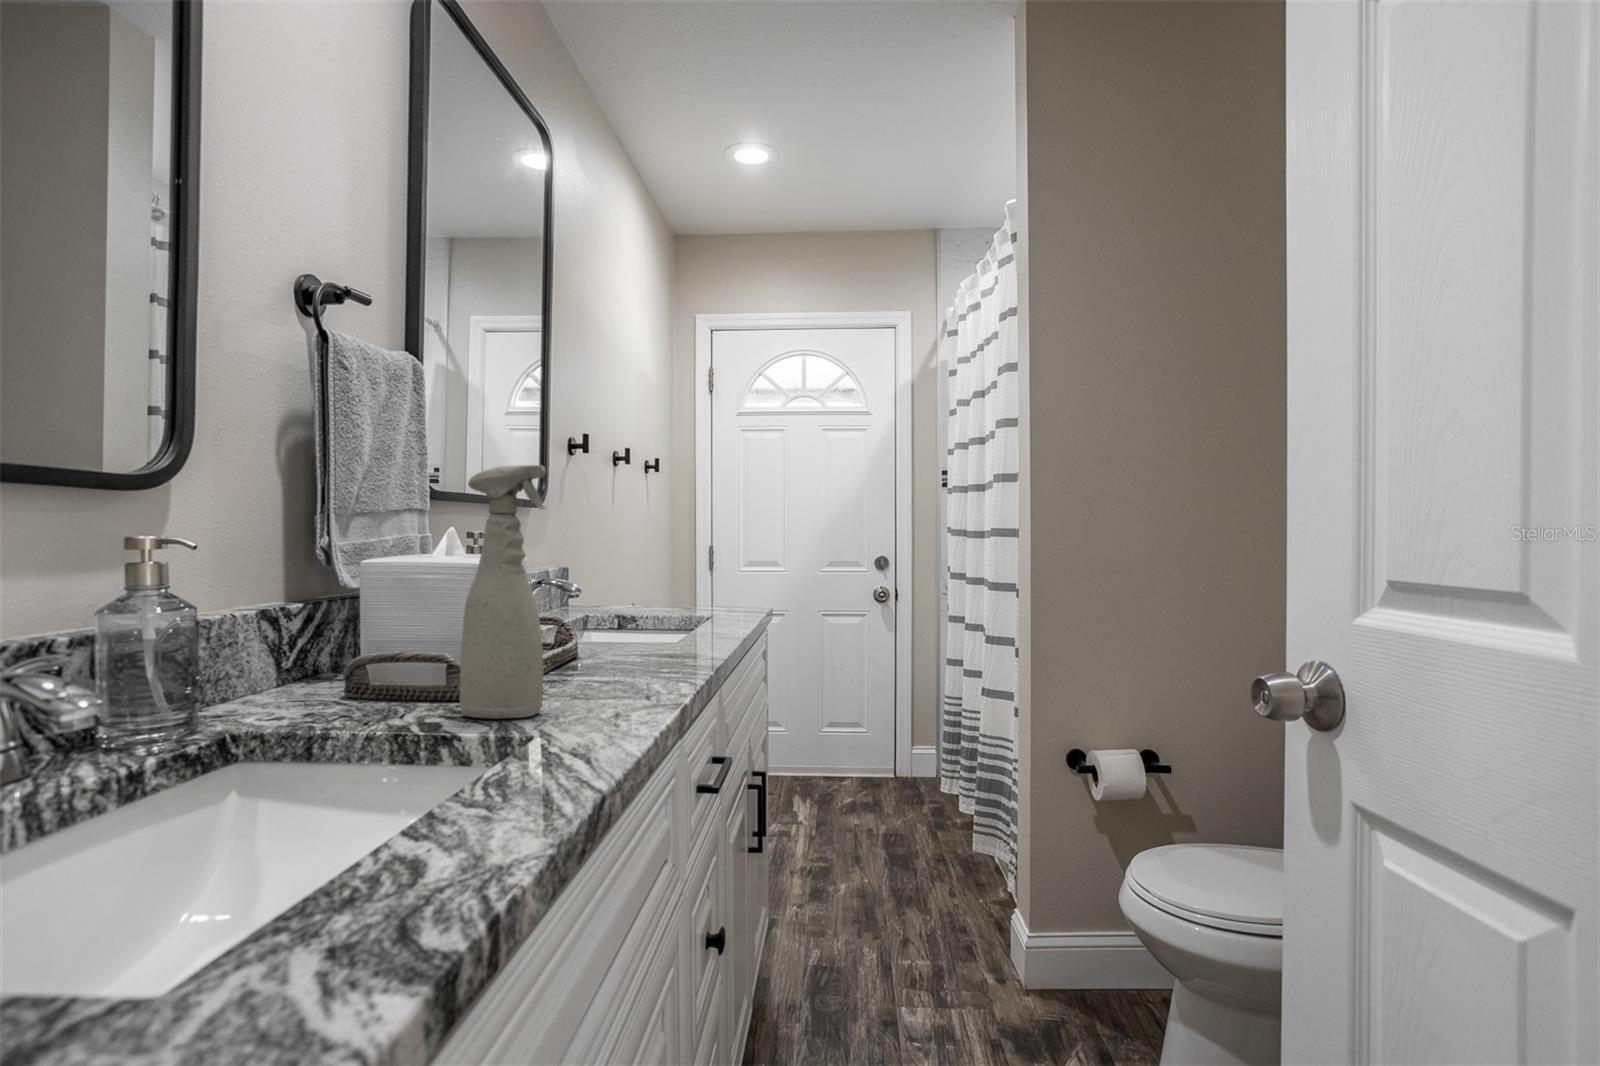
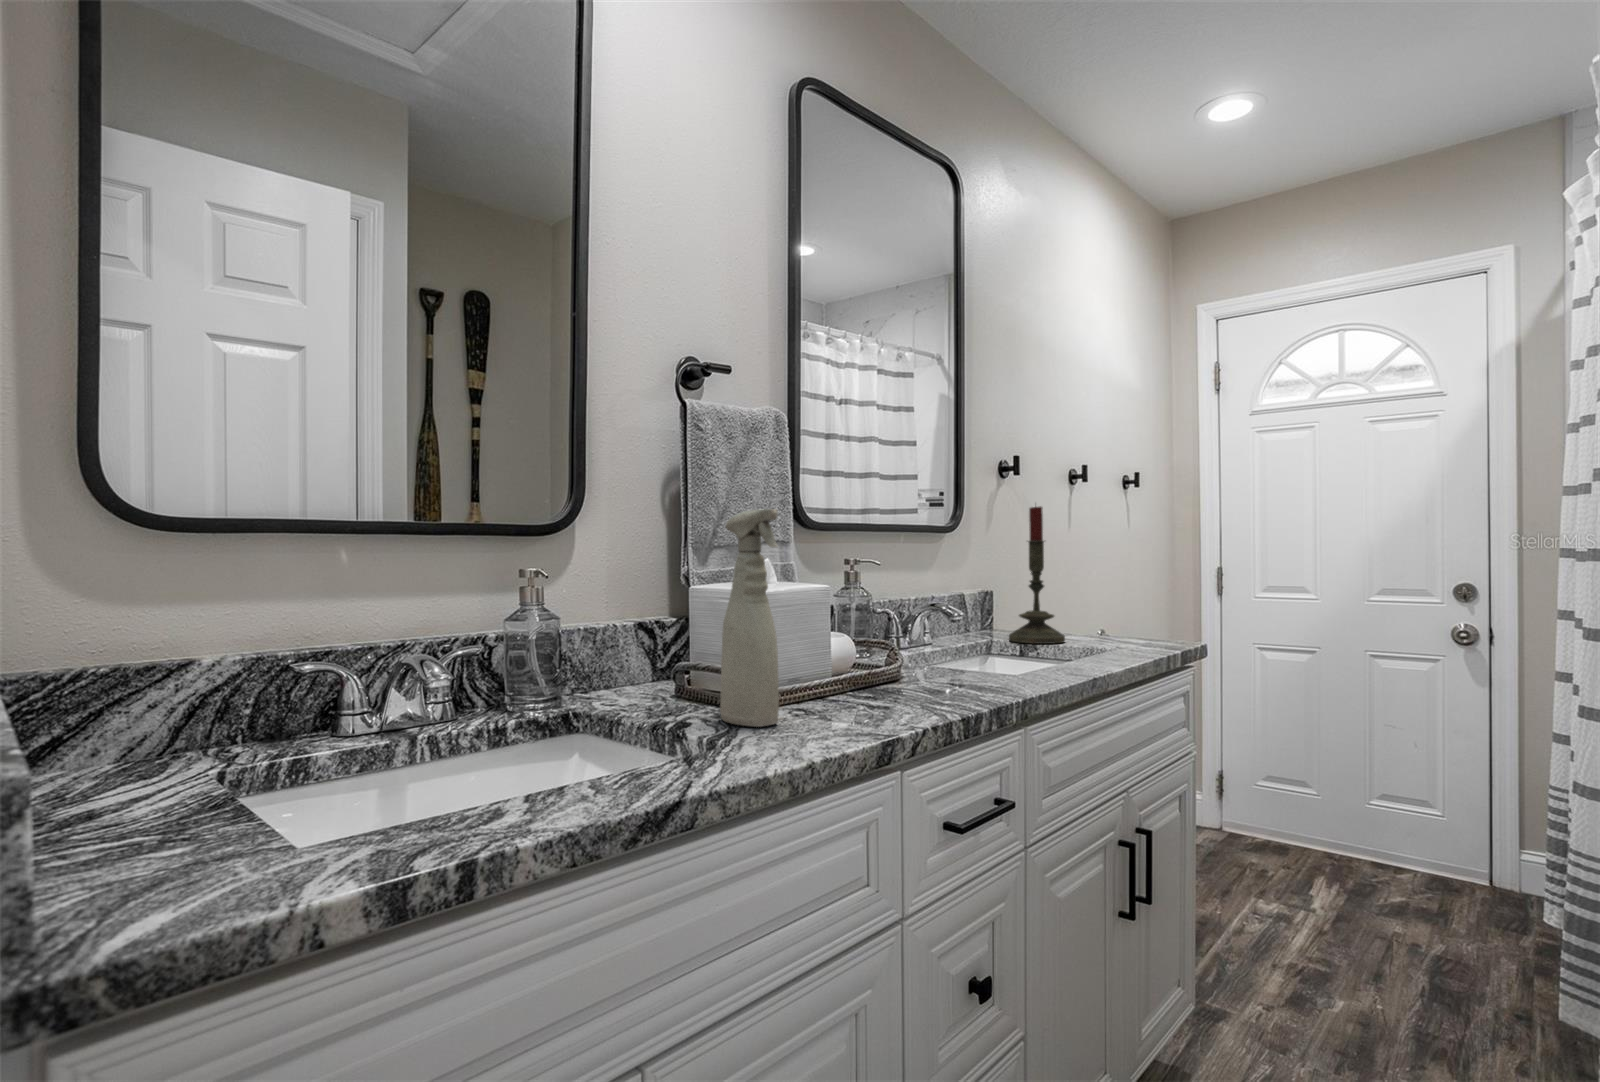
candle: none [596,479,650,616] -> present [1009,506,1065,644]

